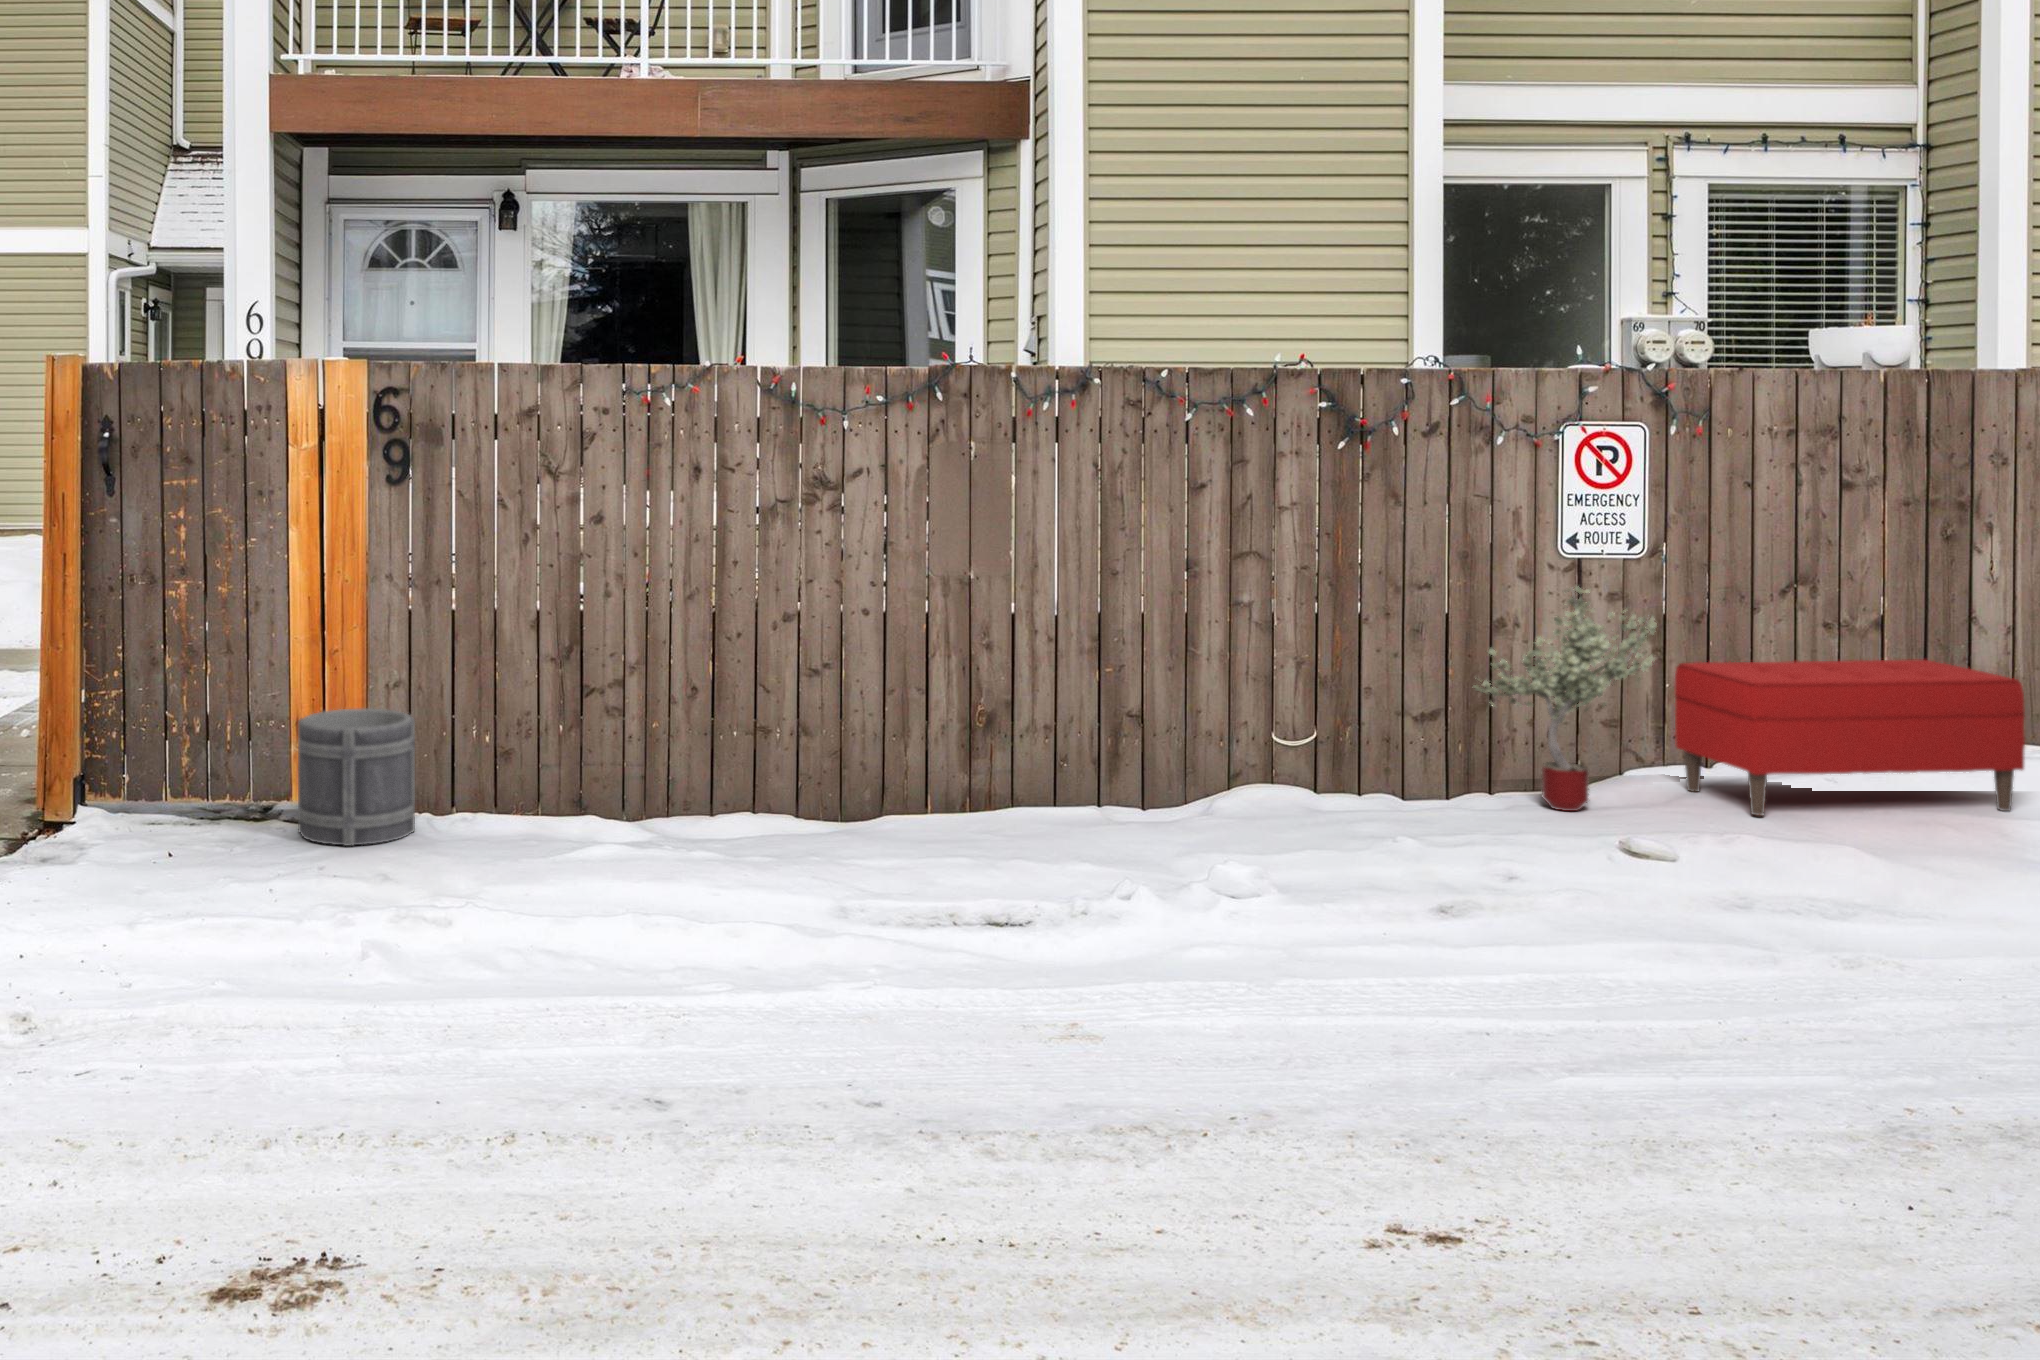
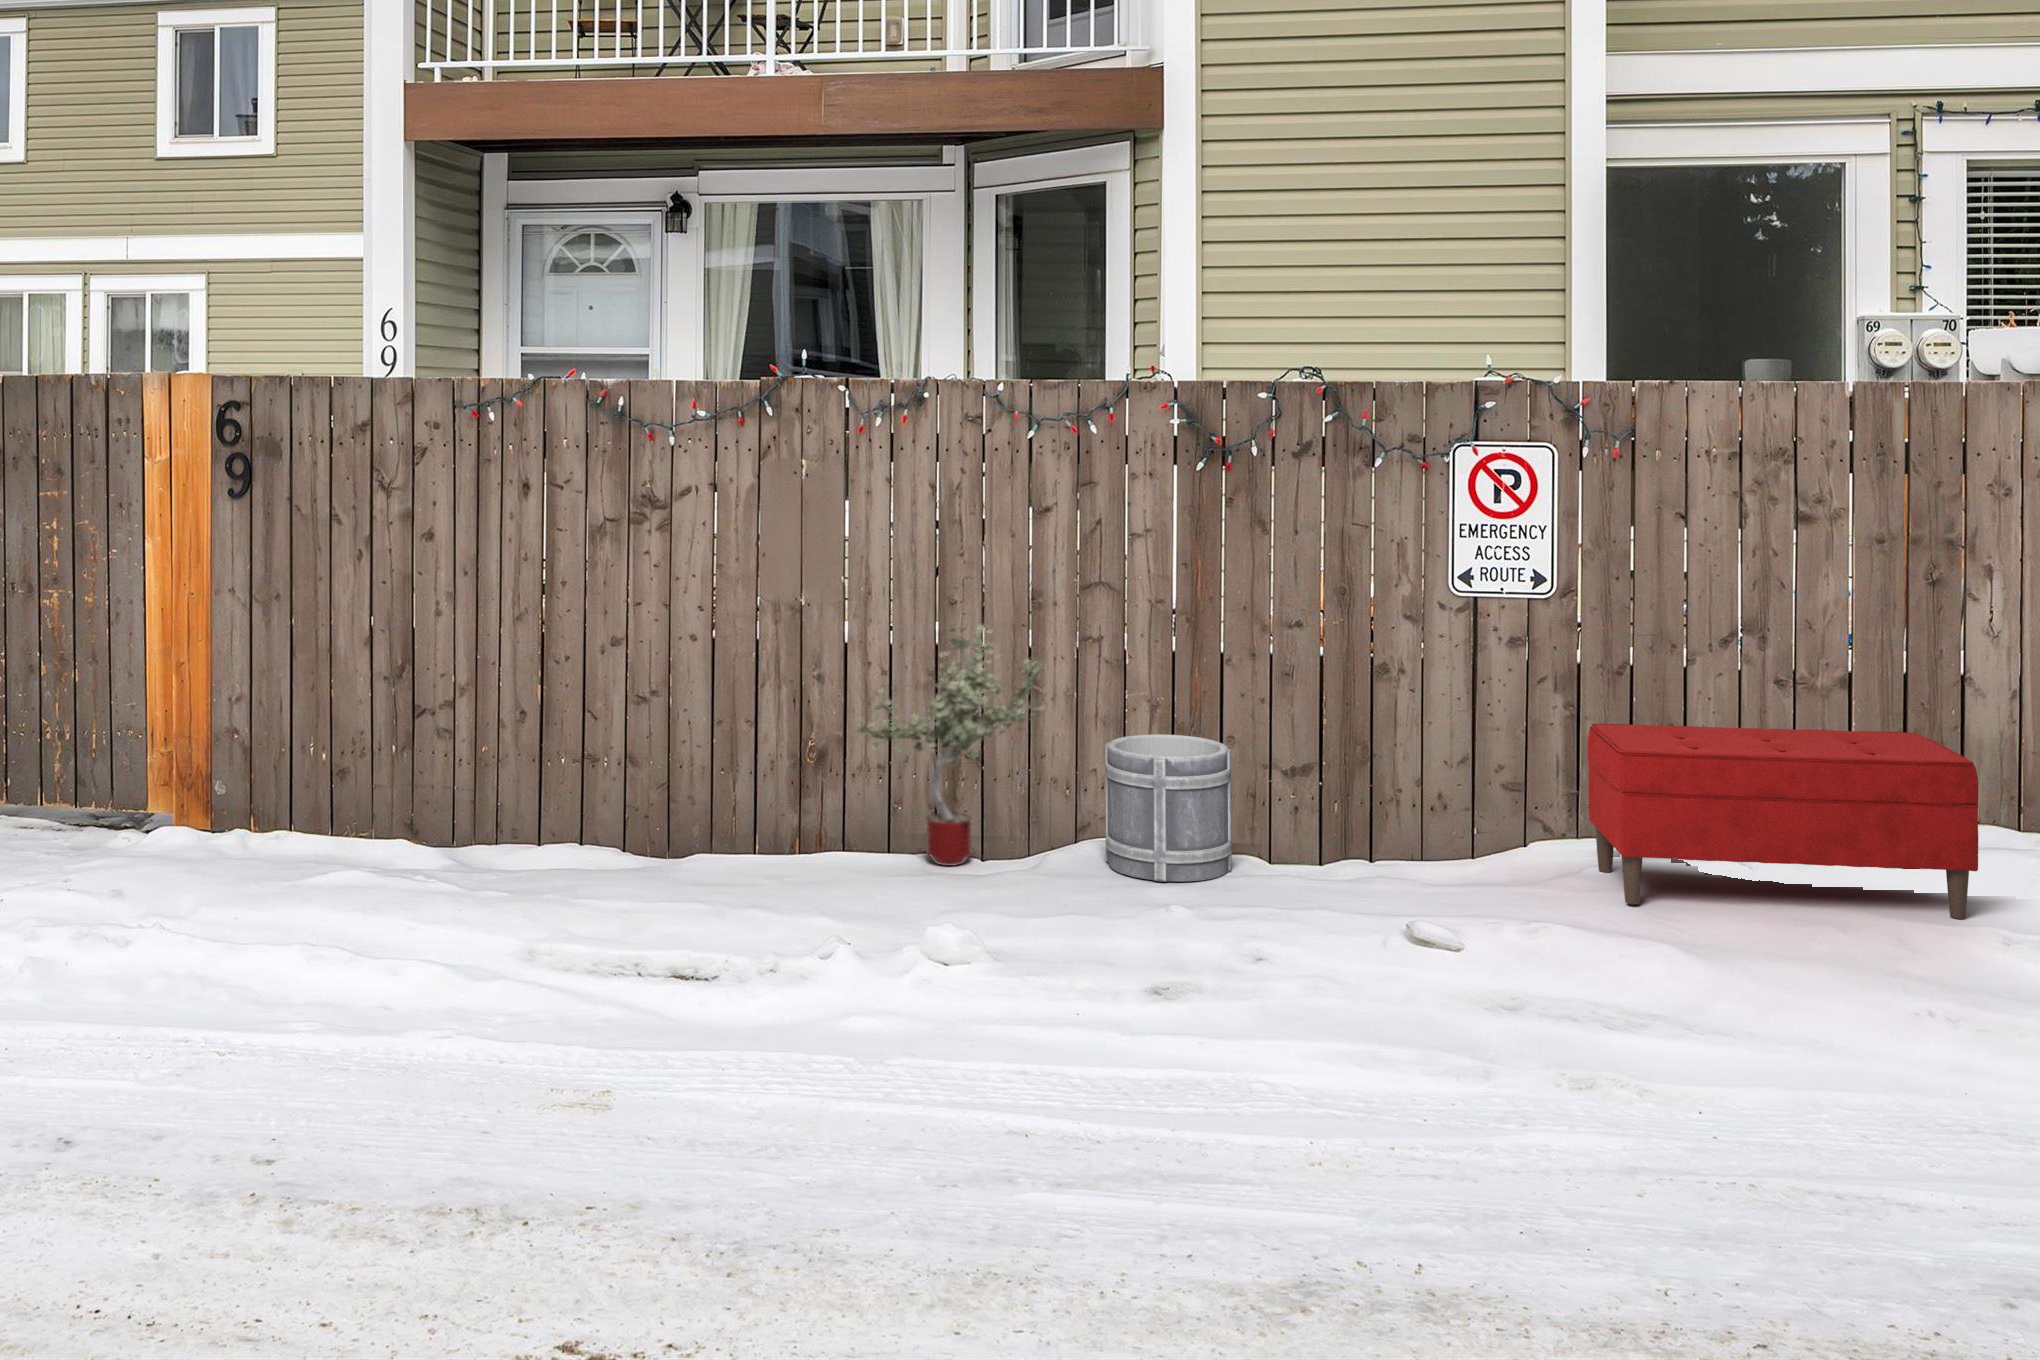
potted tree: present [1474,586,1657,811] -> present [856,625,1045,866]
bucket: present [298,709,415,846] -> present [1105,734,1232,882]

